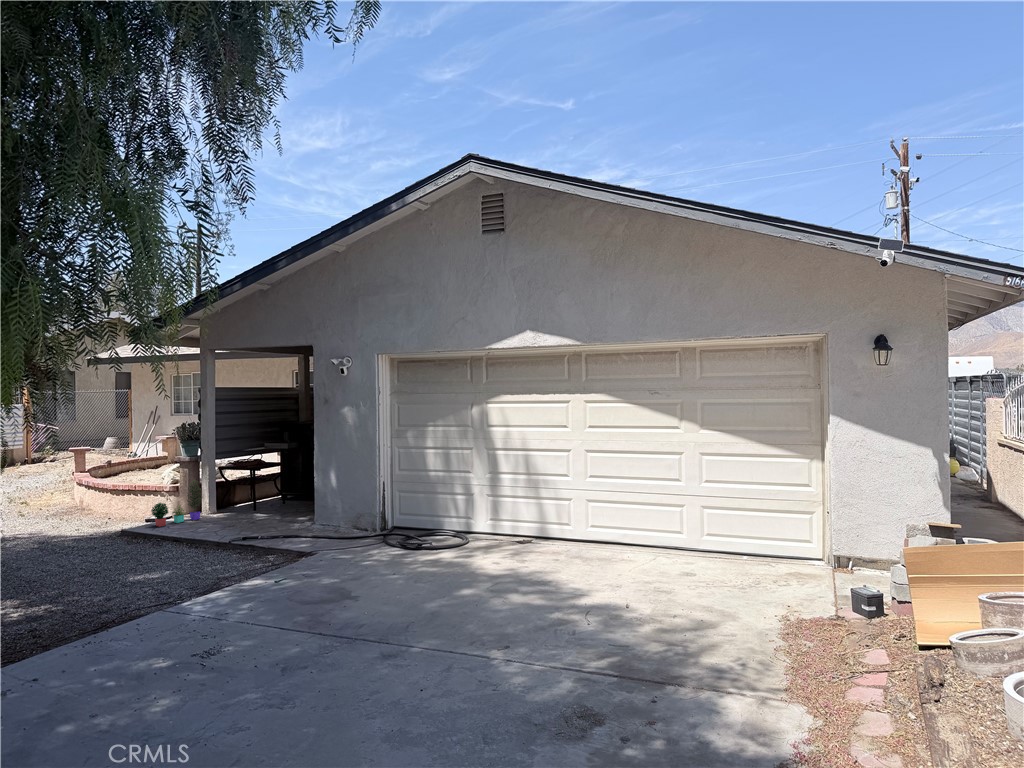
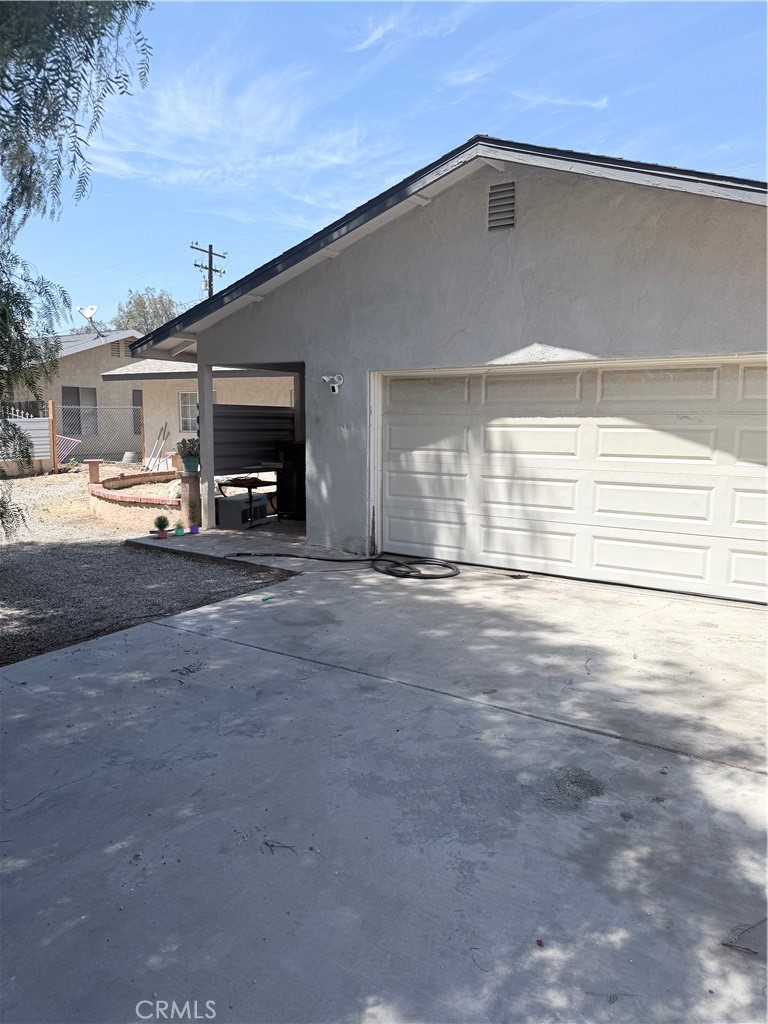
bench: none [221,475,272,514] -> present [218,493,268,530]

